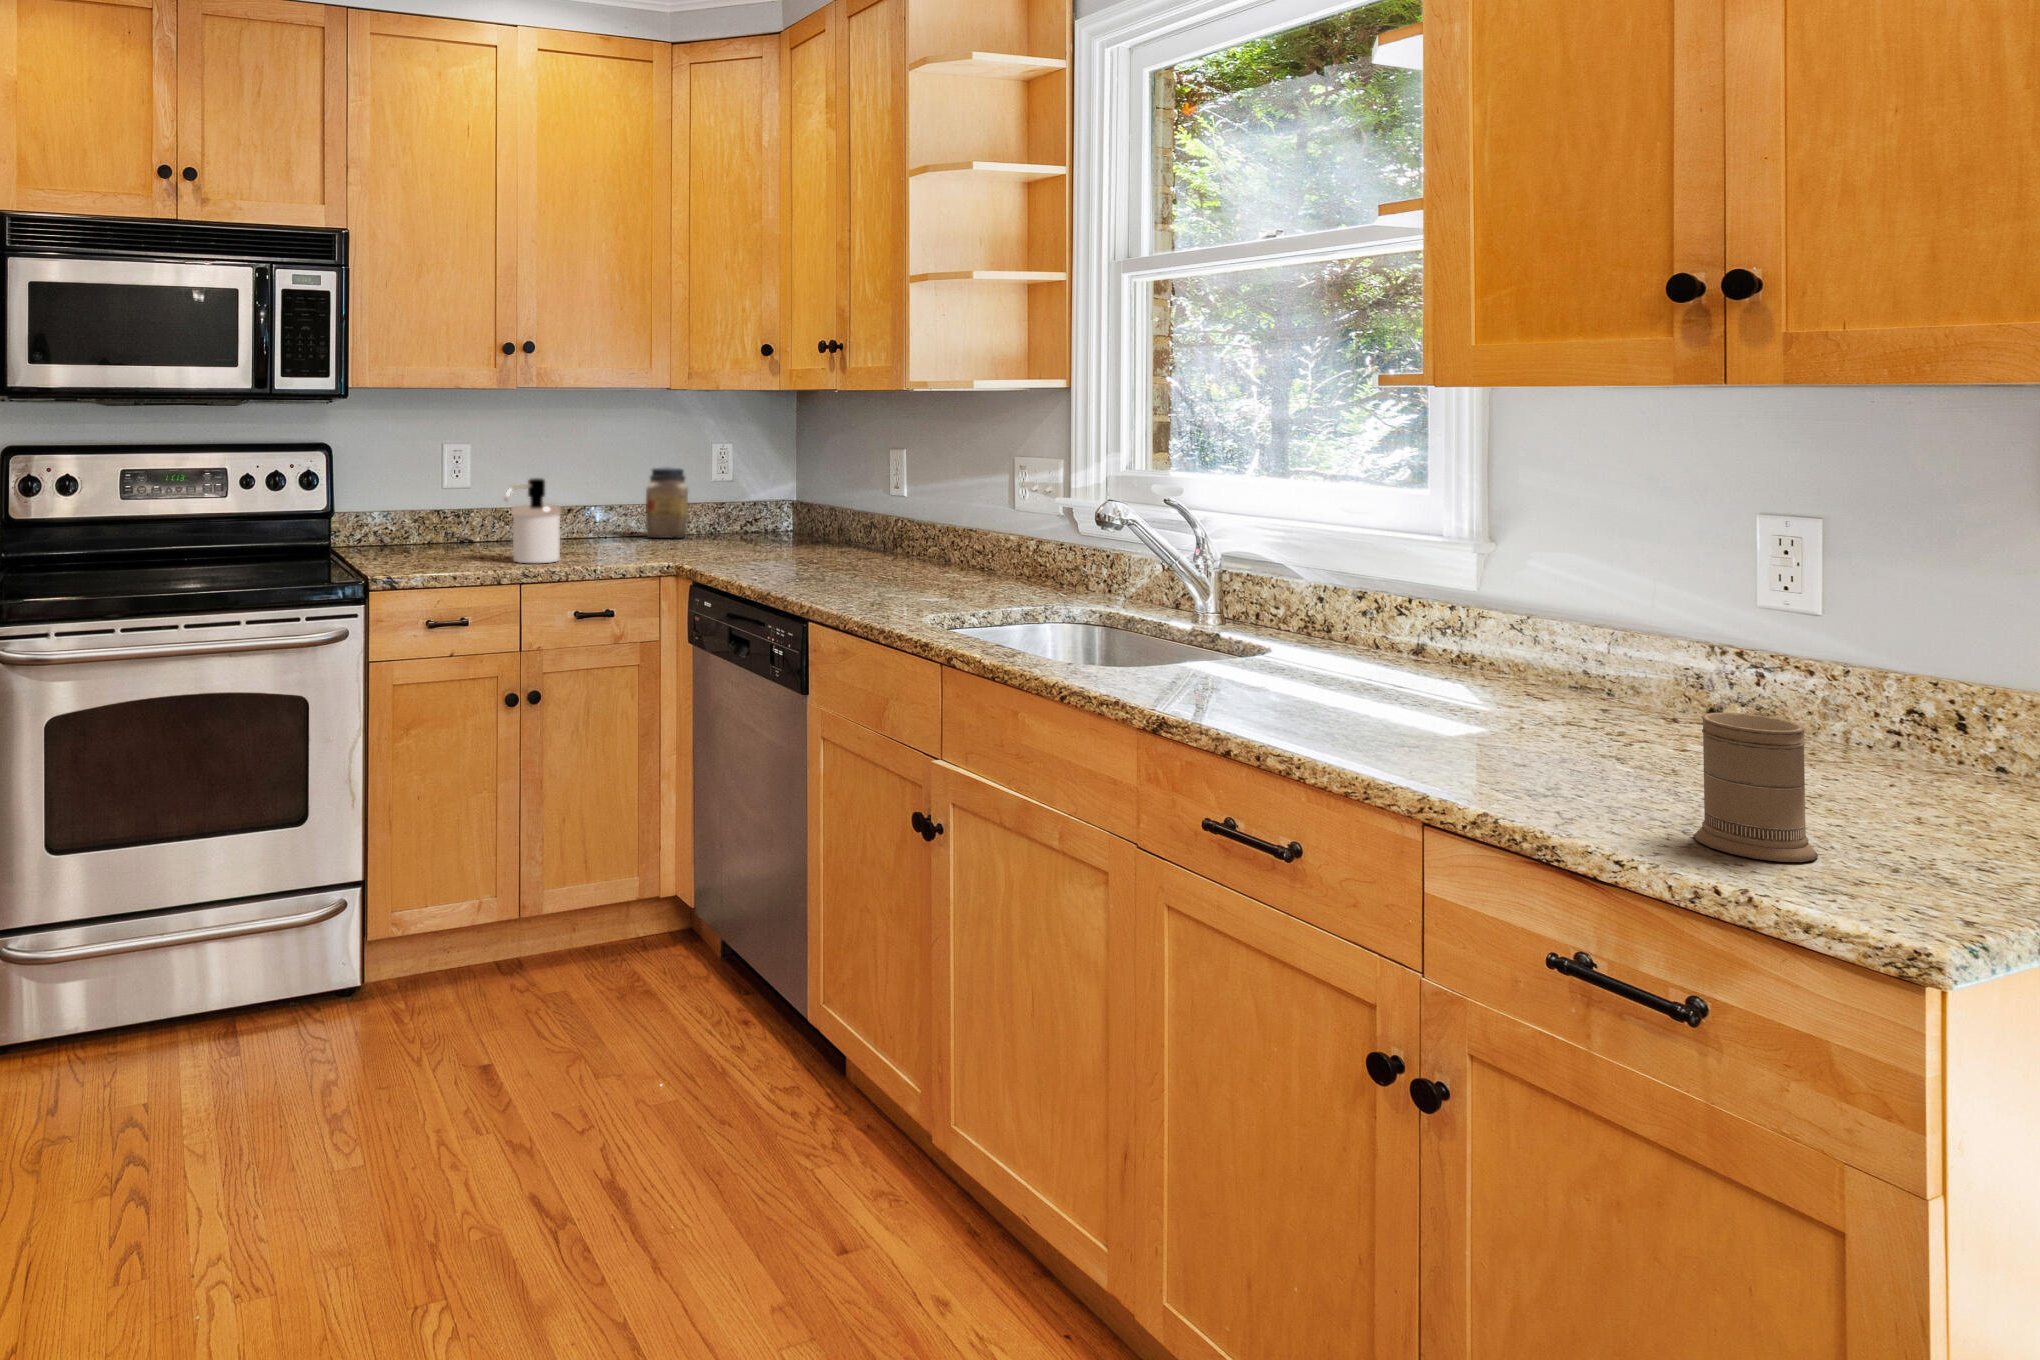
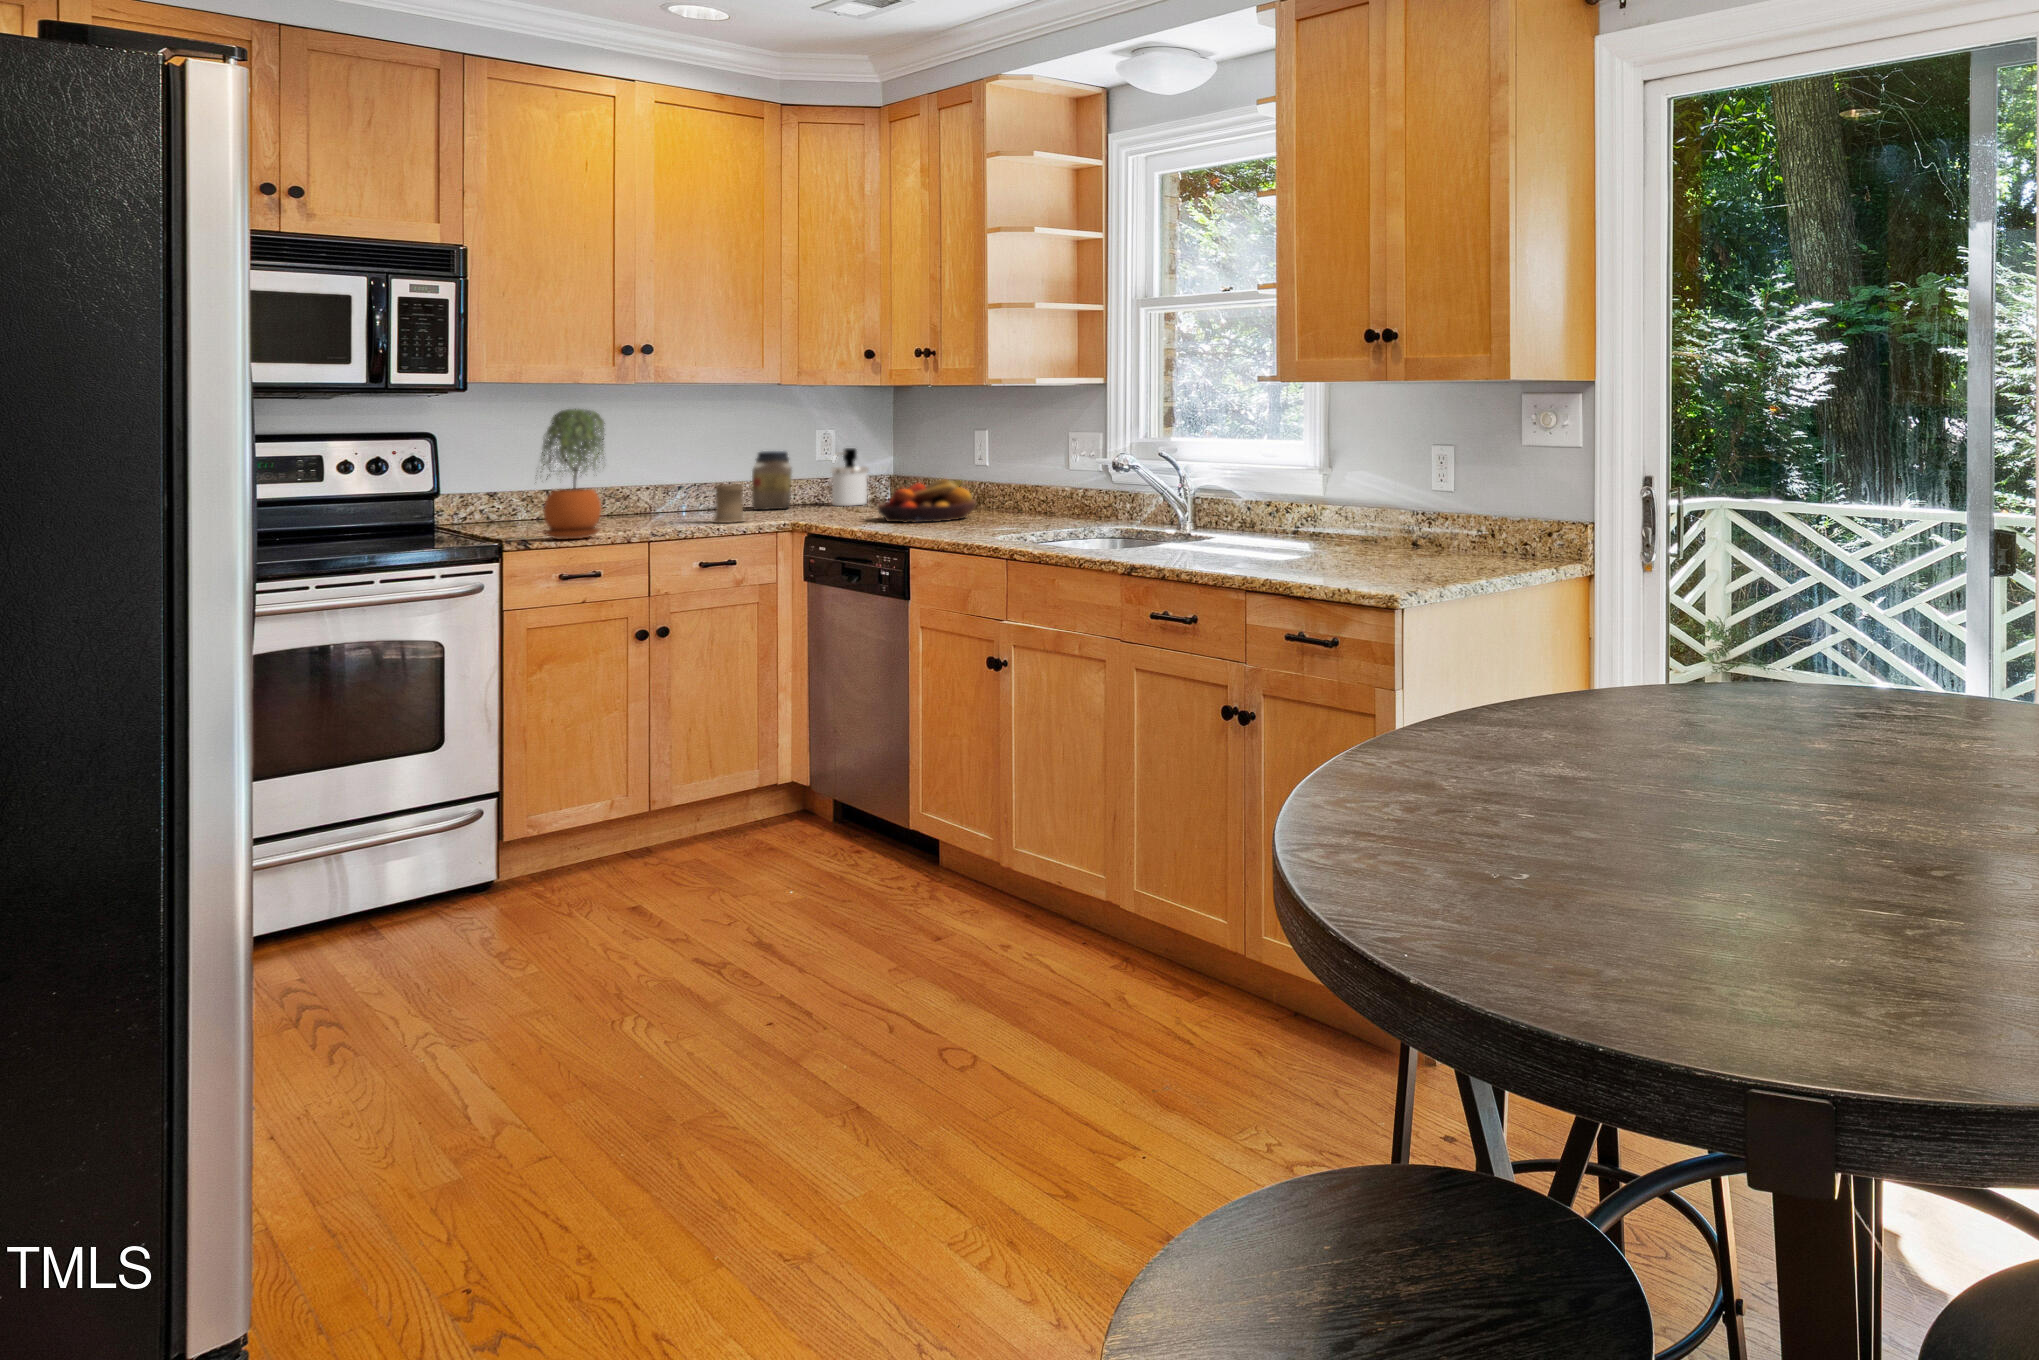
potted plant: none [398,419,472,578] -> present [536,409,605,539]
soap dispenser: present [504,478,562,563] -> present [831,448,869,506]
fruit bowl: none [776,515,897,574] -> present [878,479,975,523]
mug: present [1693,712,1818,862] -> present [714,484,753,523]

